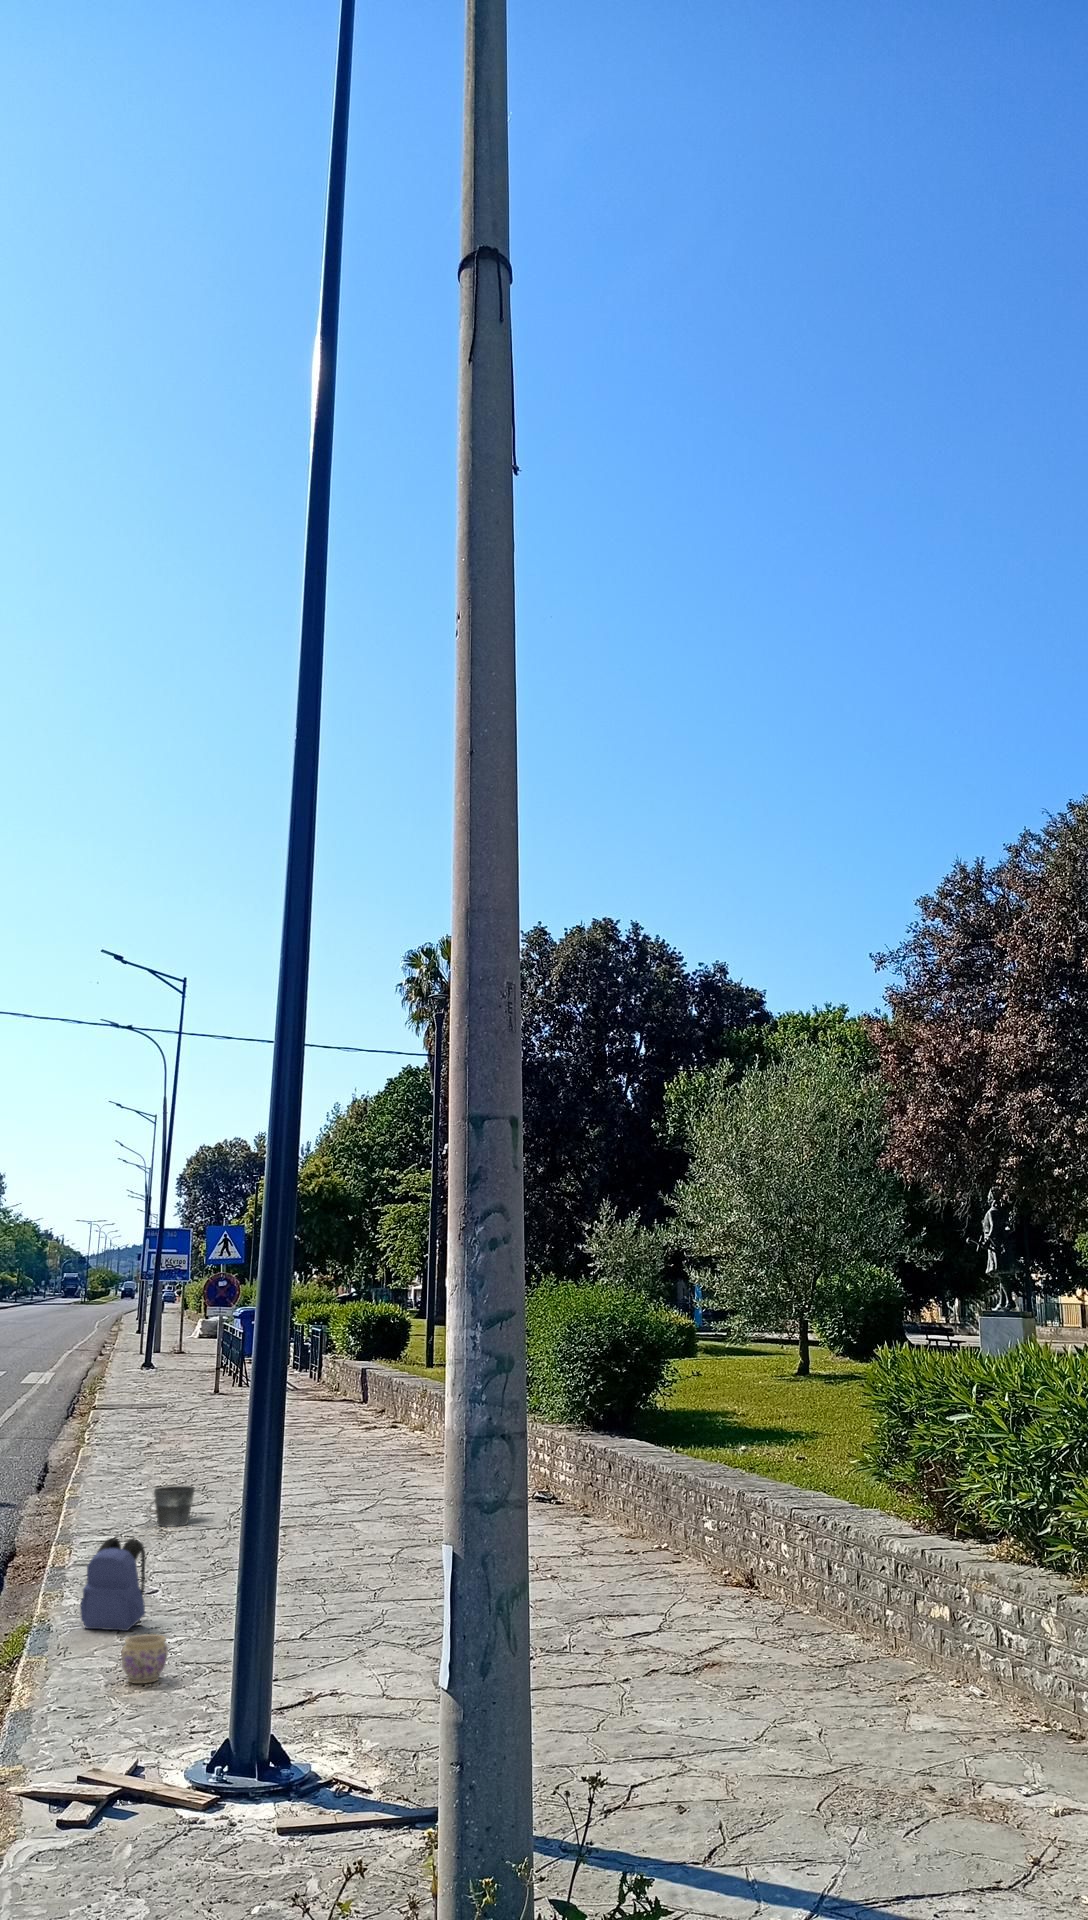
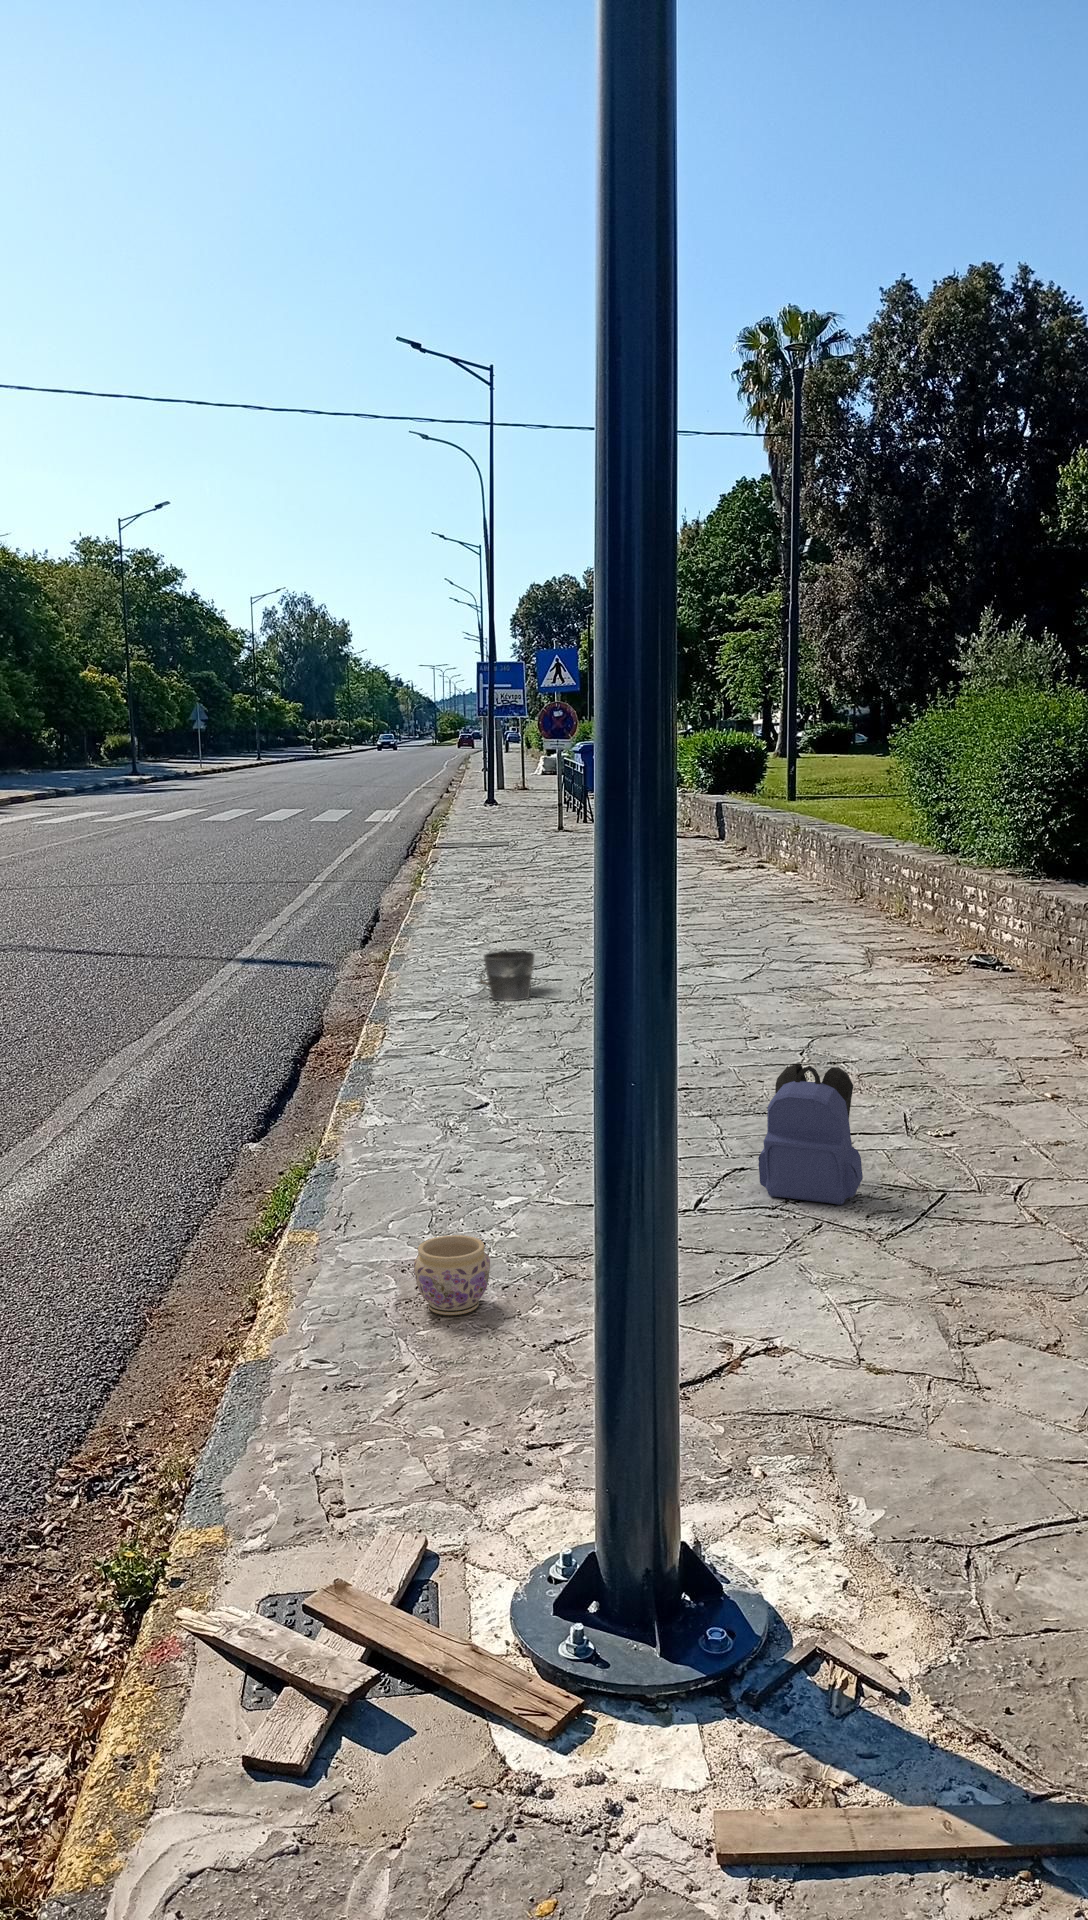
backpack: present [80,1538,146,1631] -> present [758,1064,863,1205]

